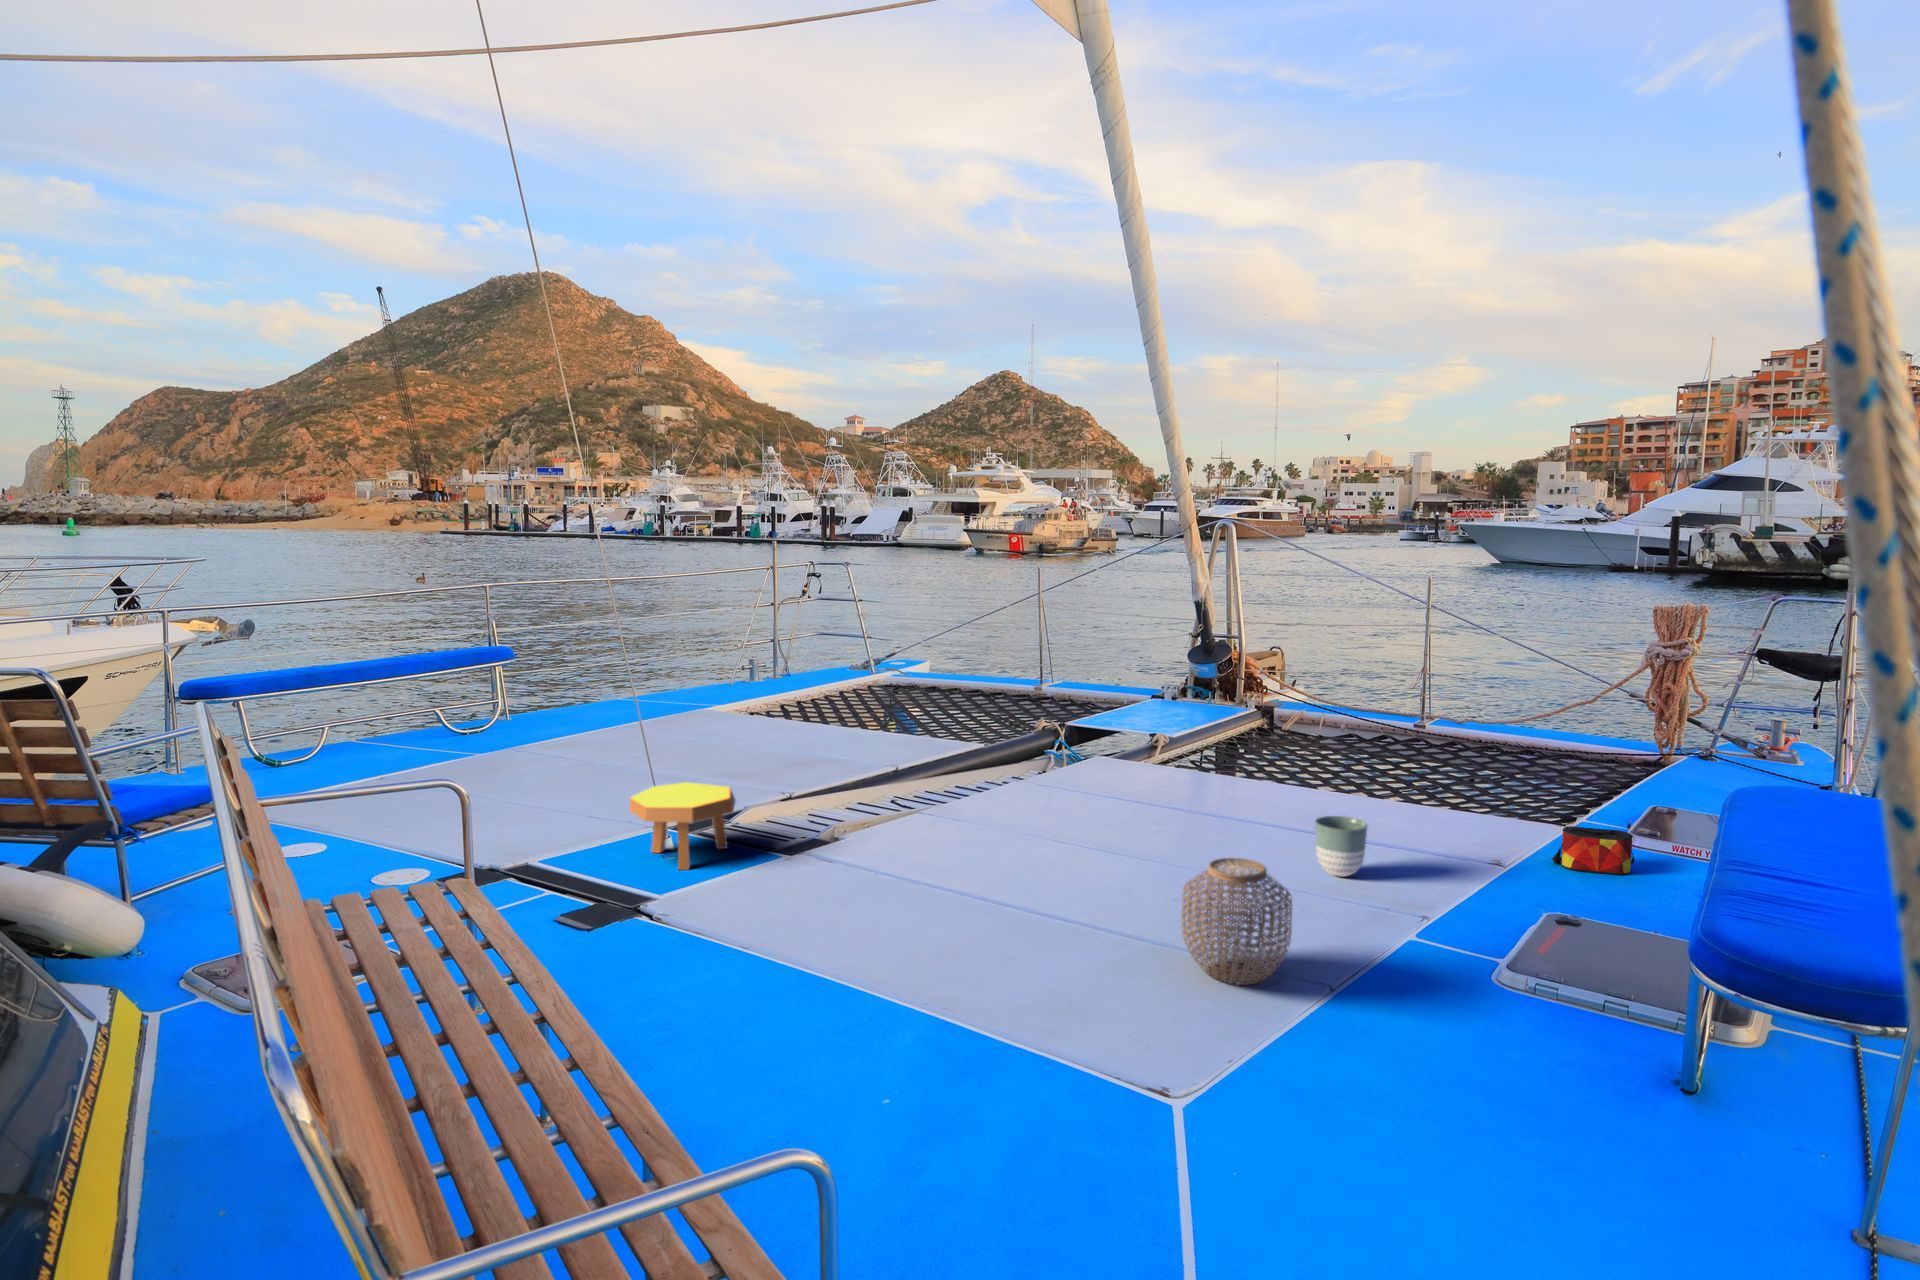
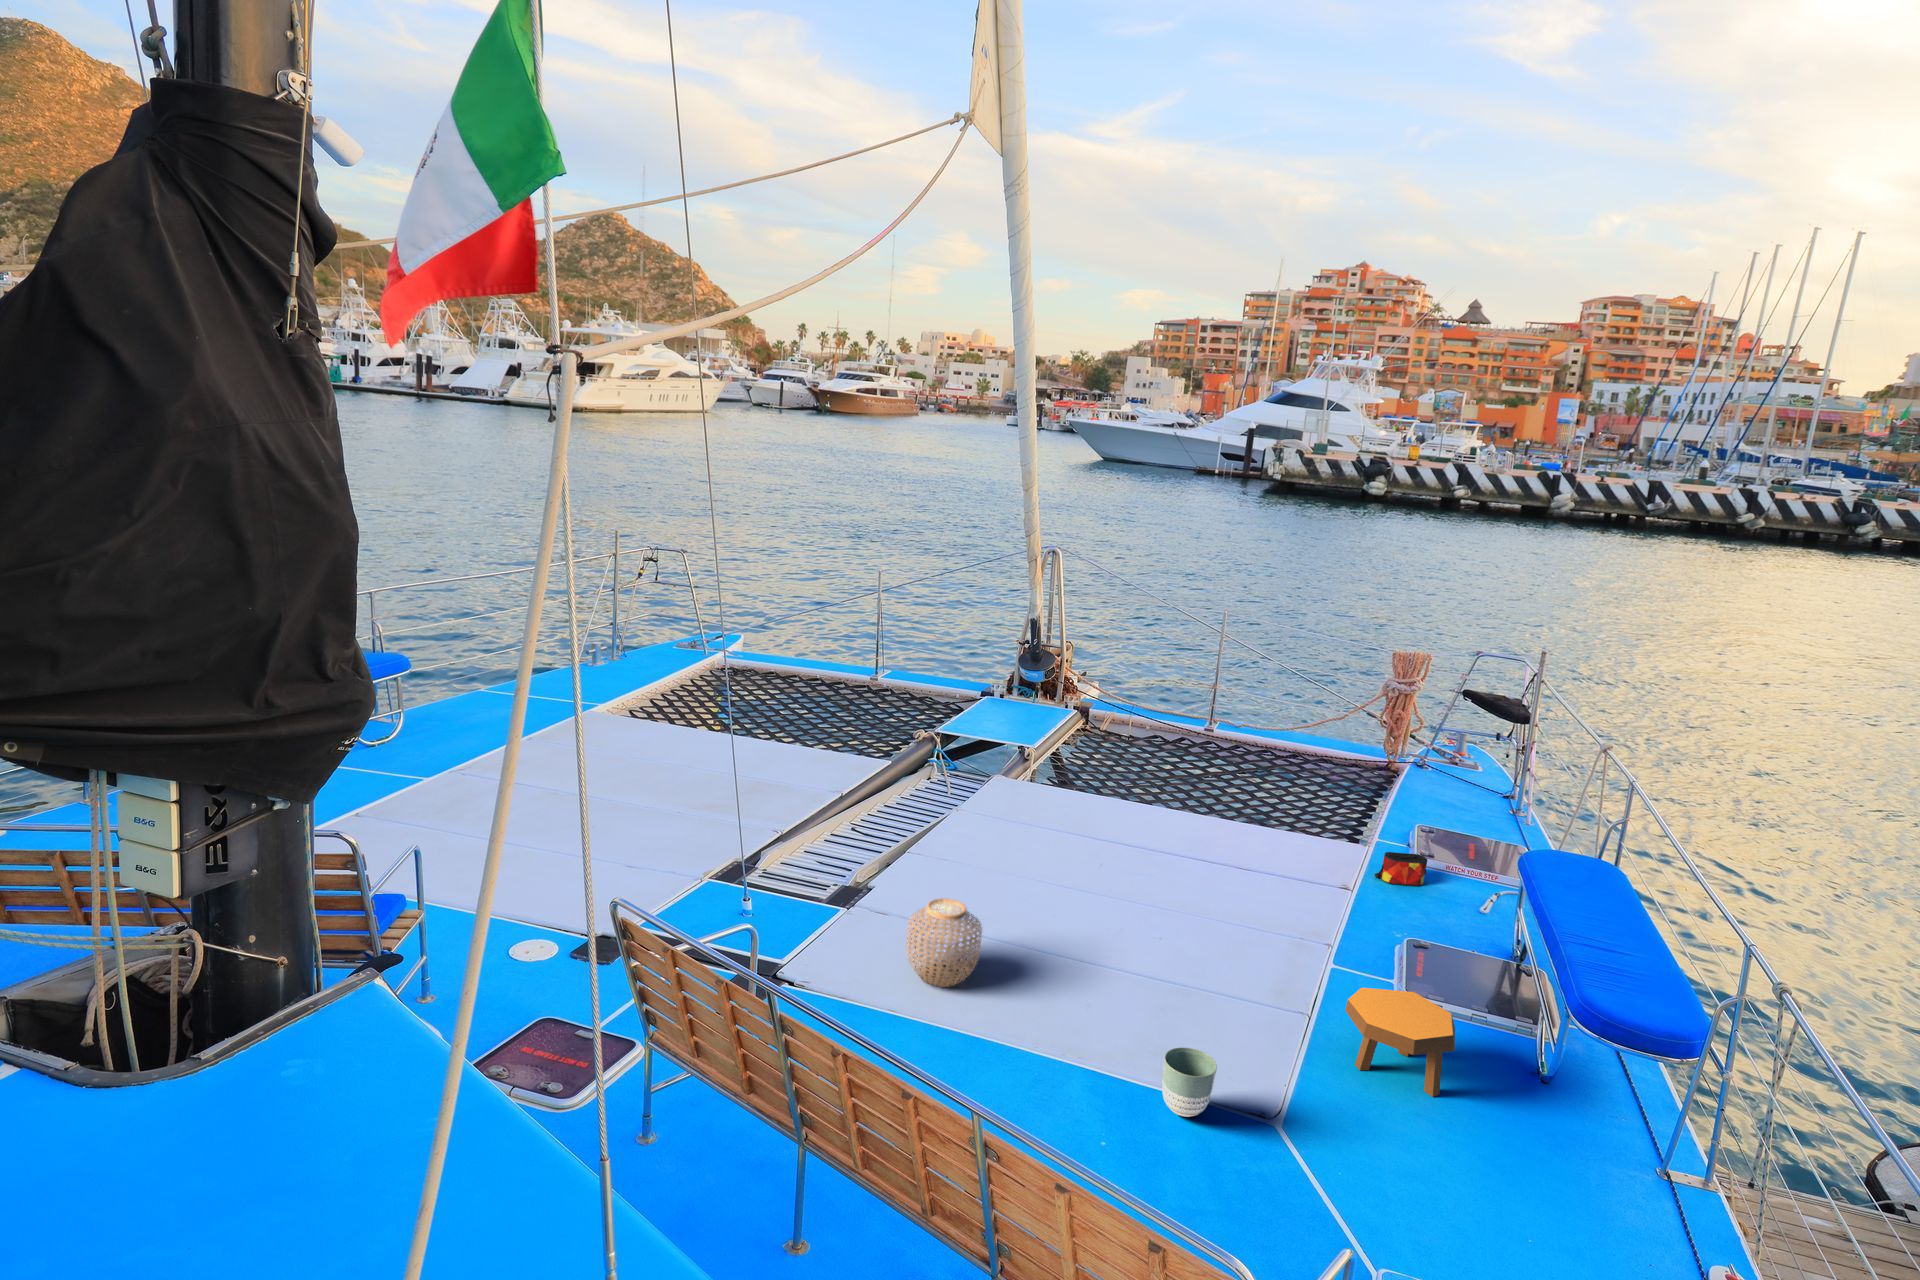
footstool: present [629,782,736,870] -> present [1345,988,1455,1097]
planter: present [1315,816,1368,877] -> present [1162,1047,1217,1117]
woven basket: present [1182,858,1292,985] -> present [906,898,982,987]

